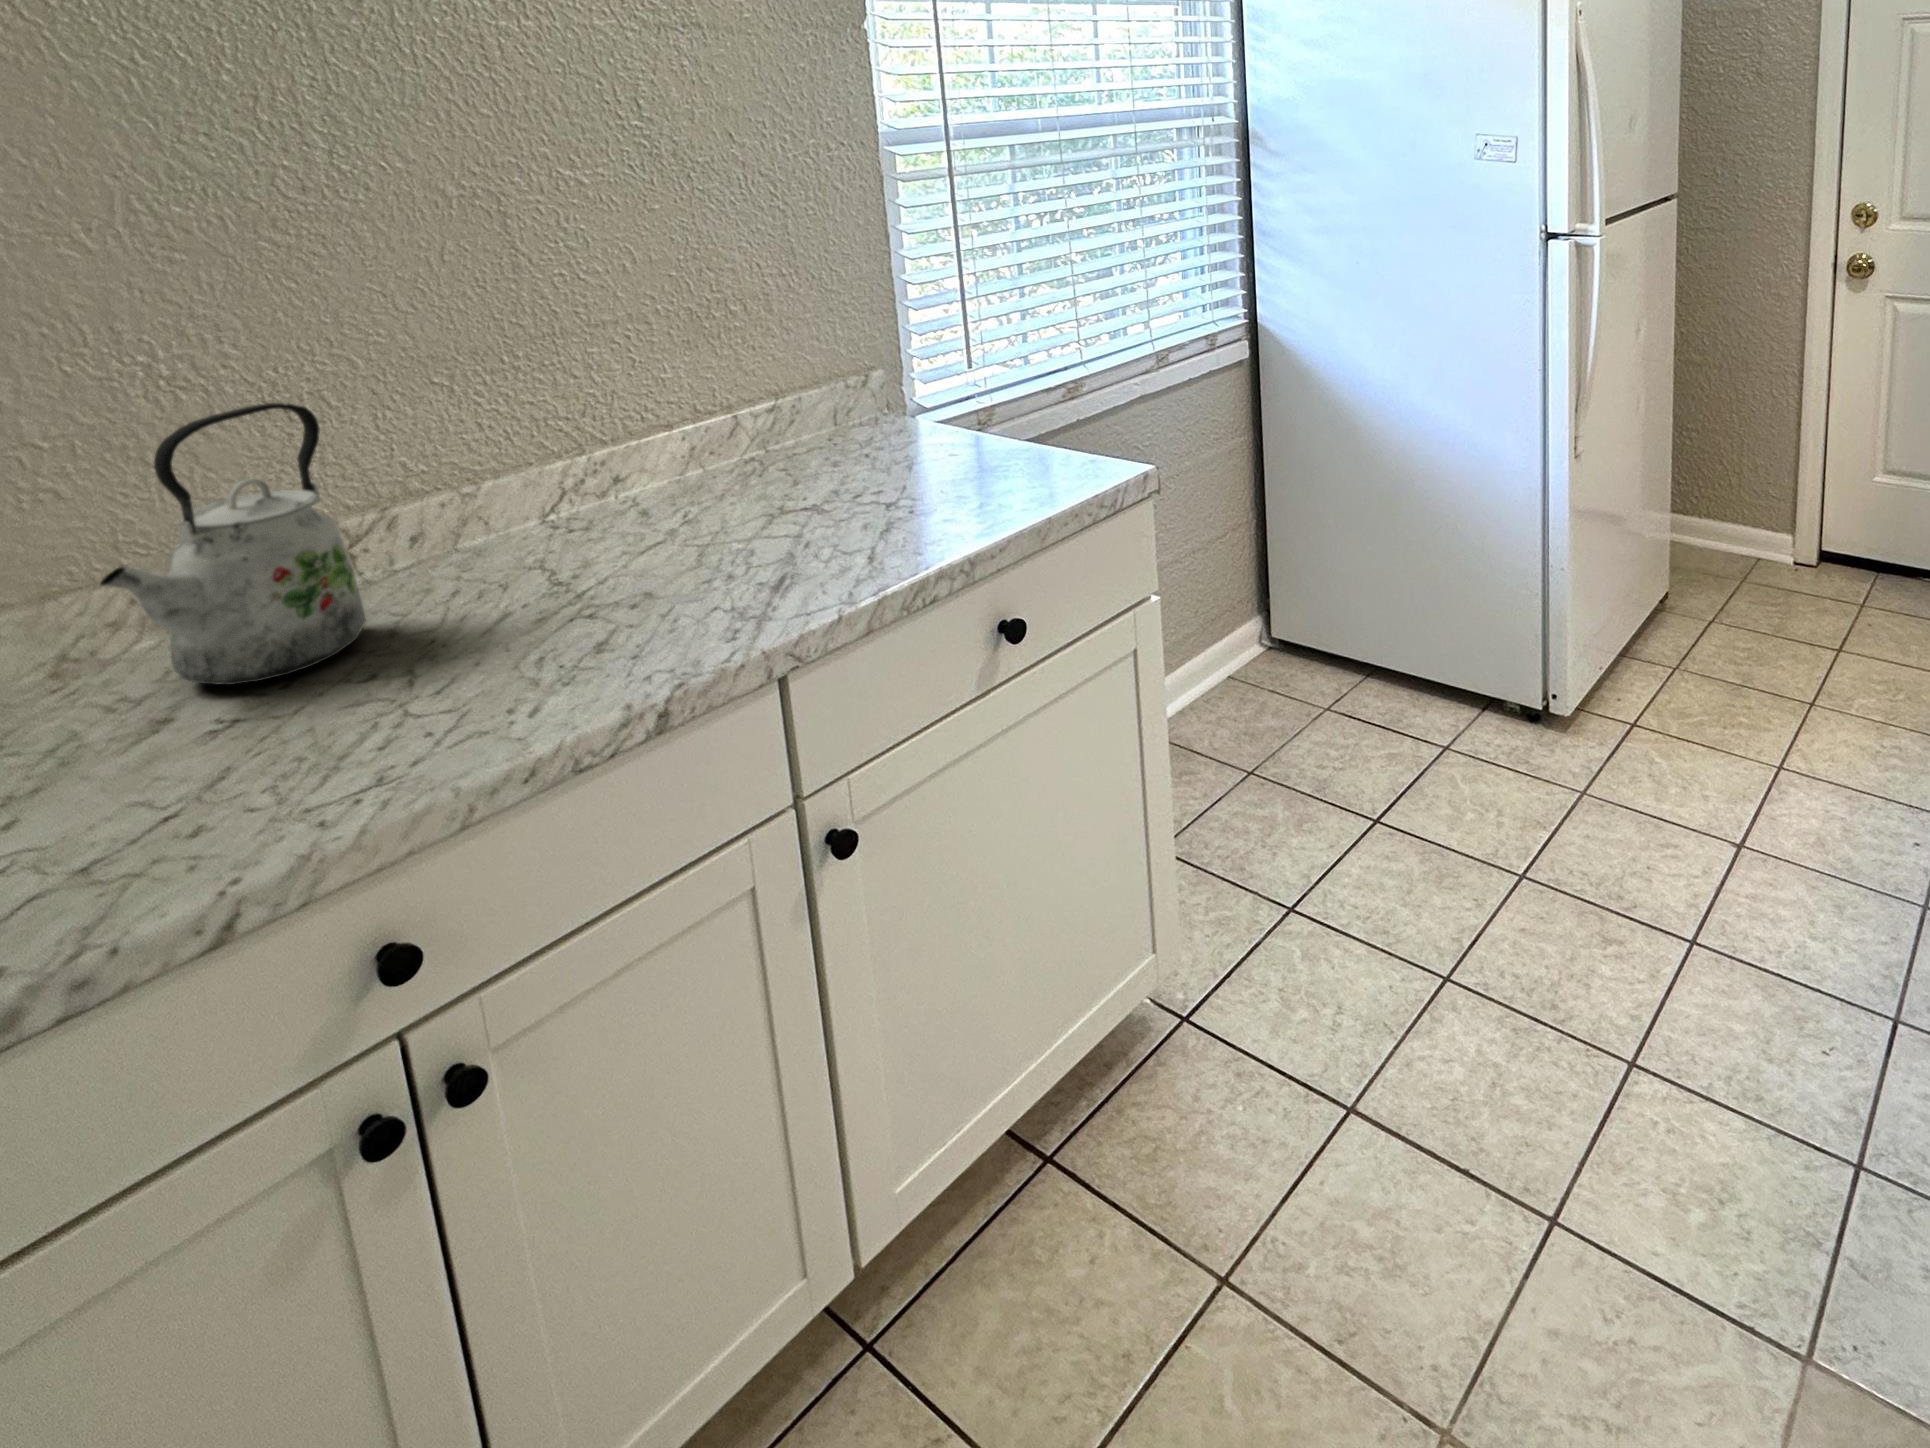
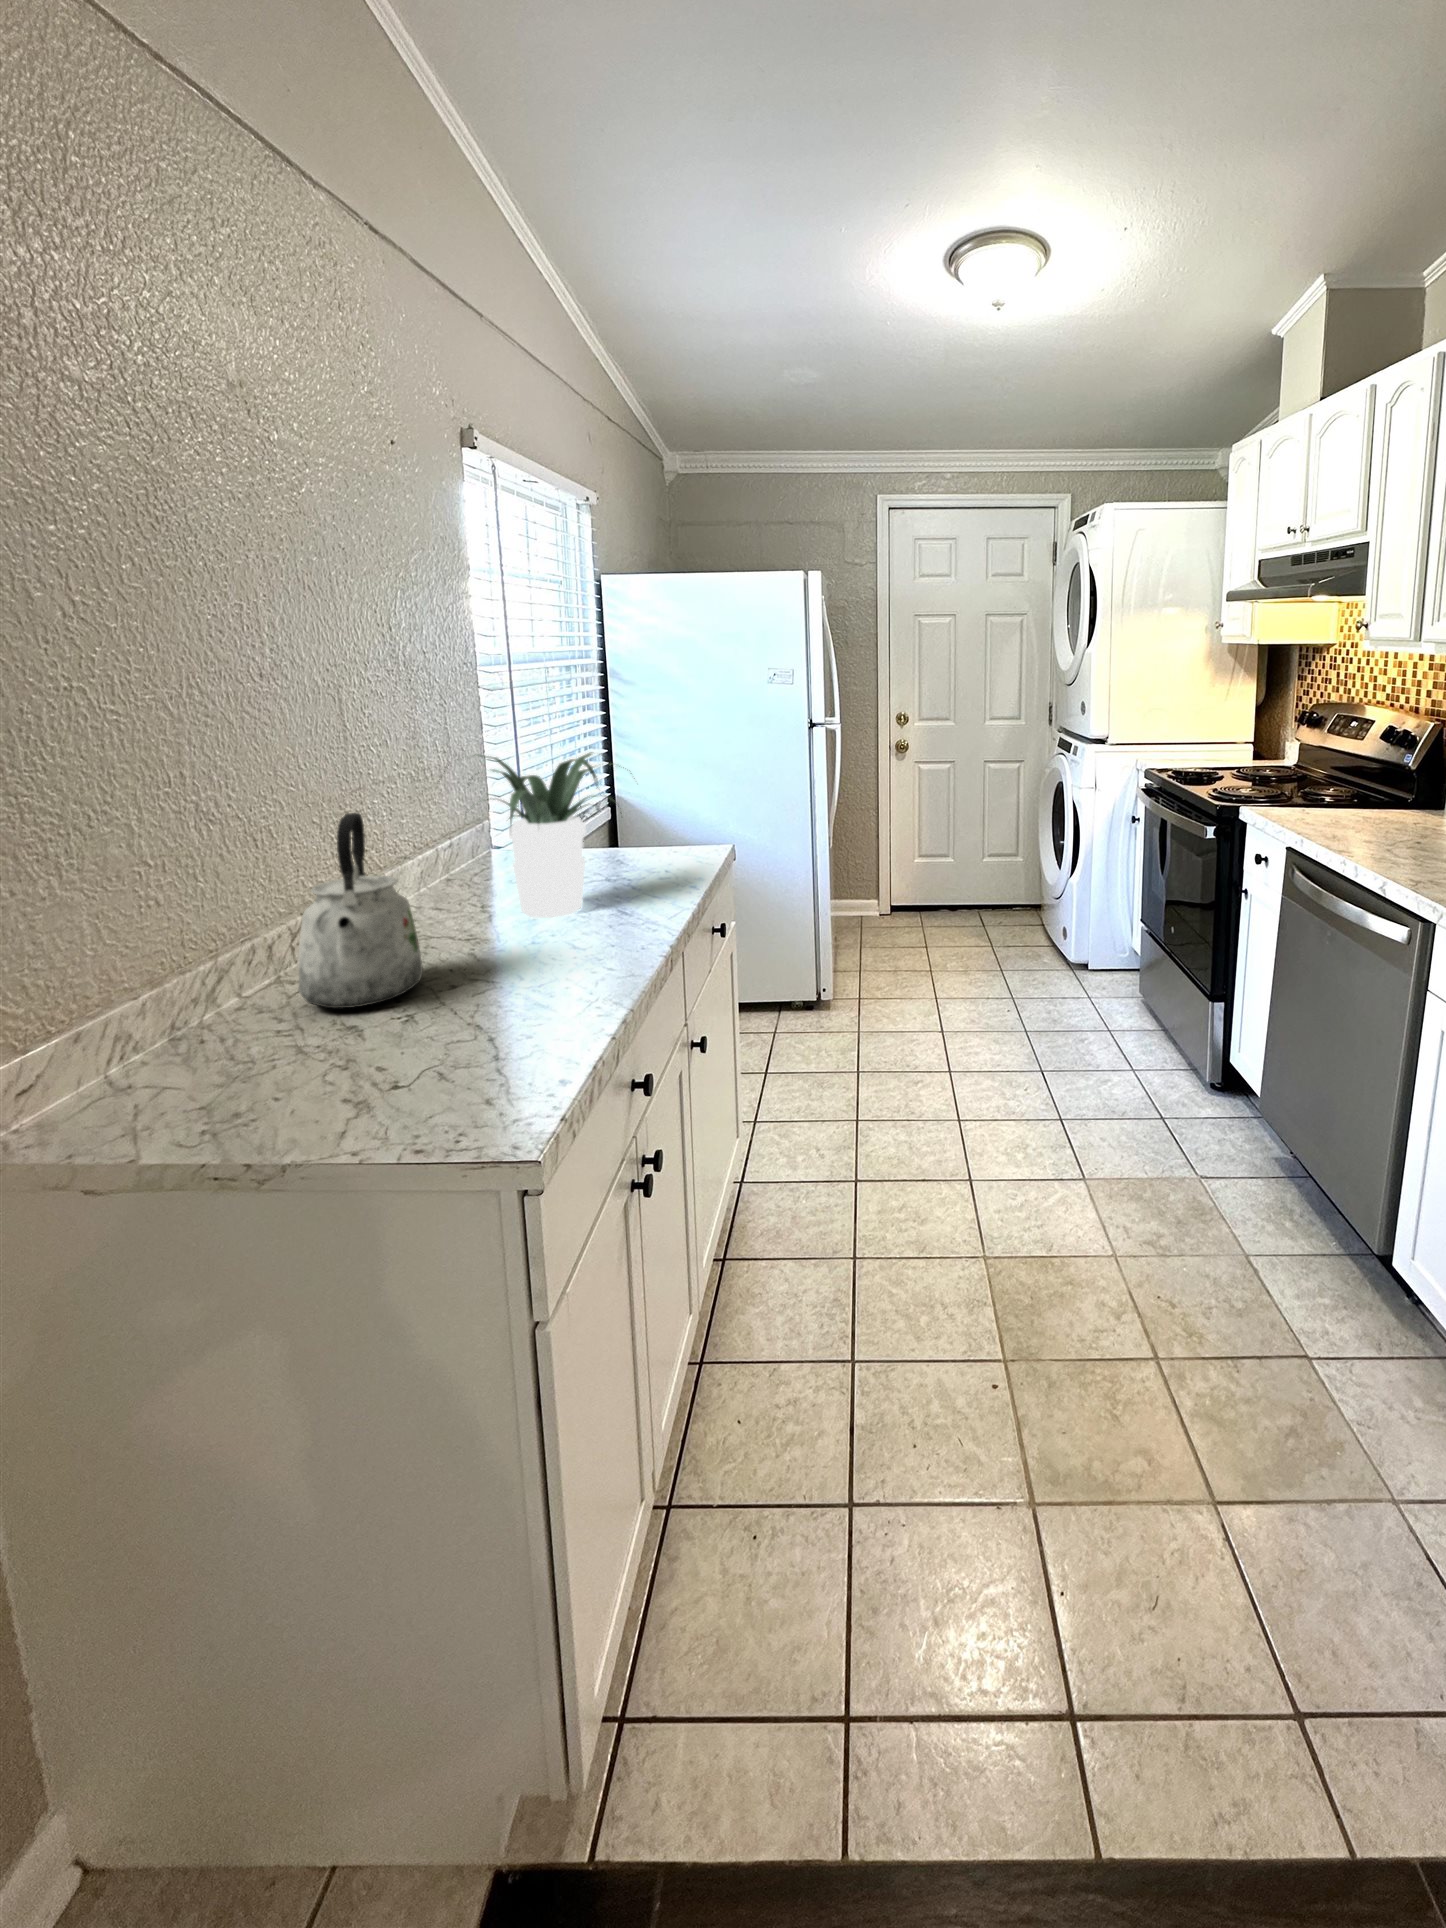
potted plant: none [530,305,847,570] -> present [439,752,611,918]

